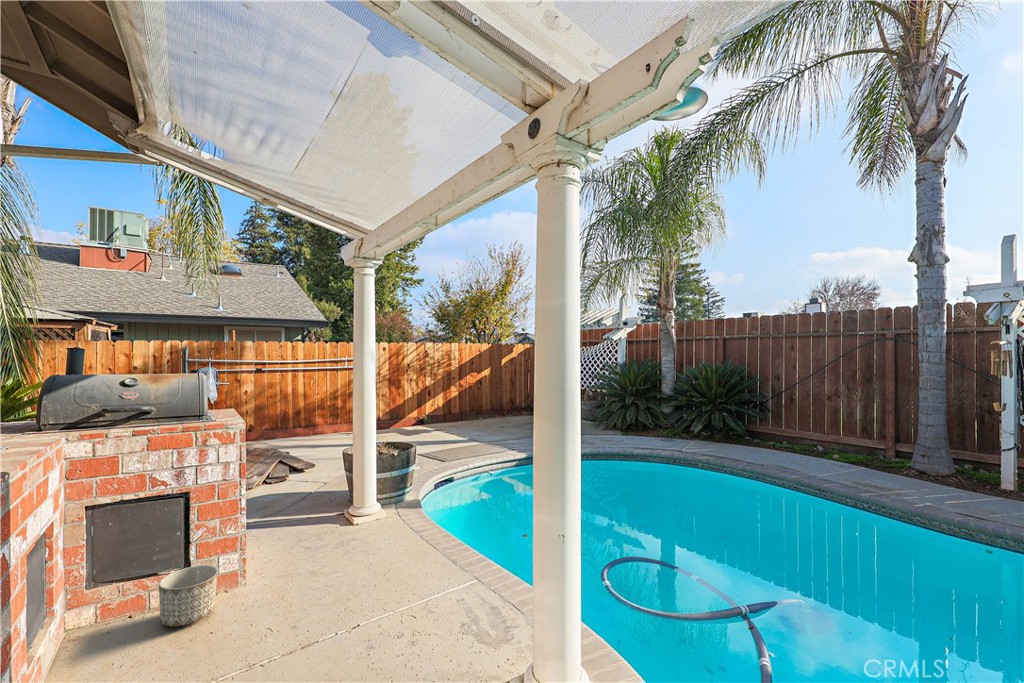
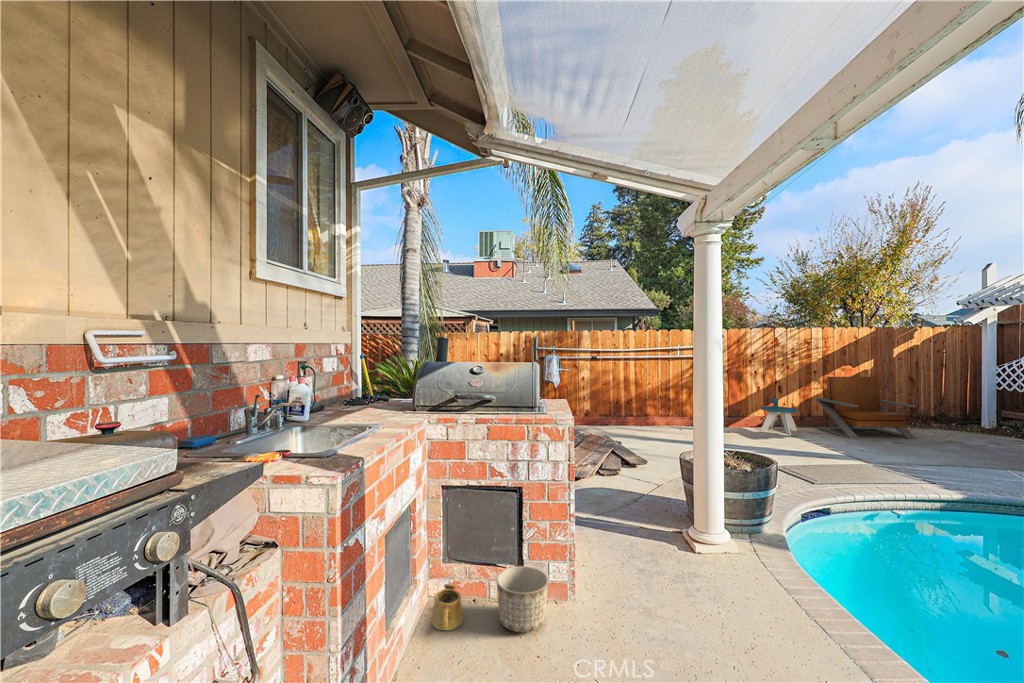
lounge chair: none [453,380,511,426] -> present [816,377,916,439]
side table: none [413,400,441,428] -> present [760,398,798,435]
watering can: none [69,608,114,655] -> present [431,584,463,630]

